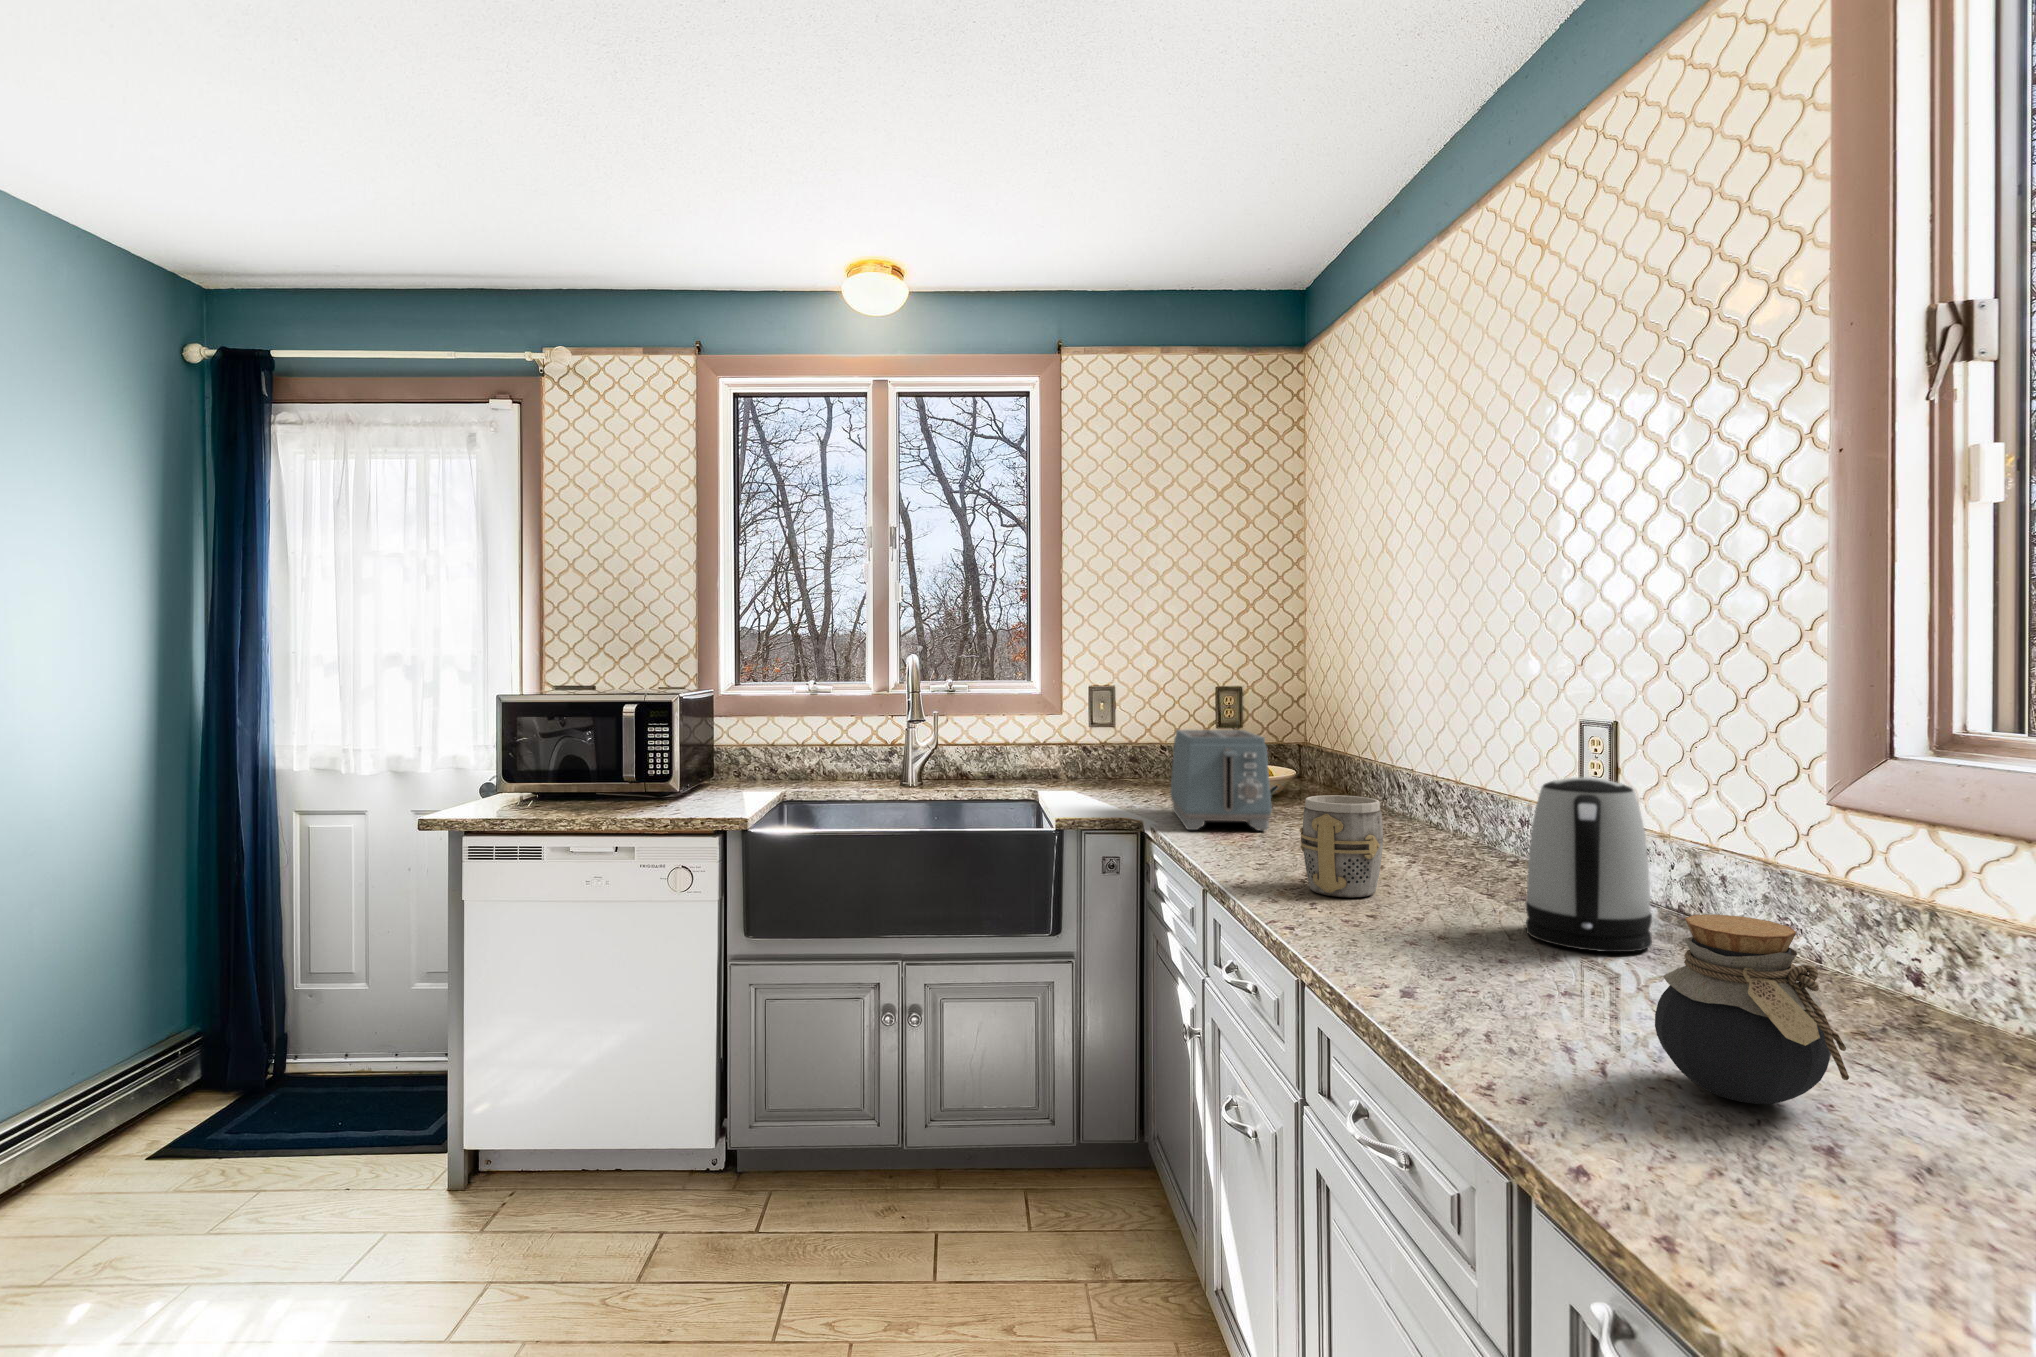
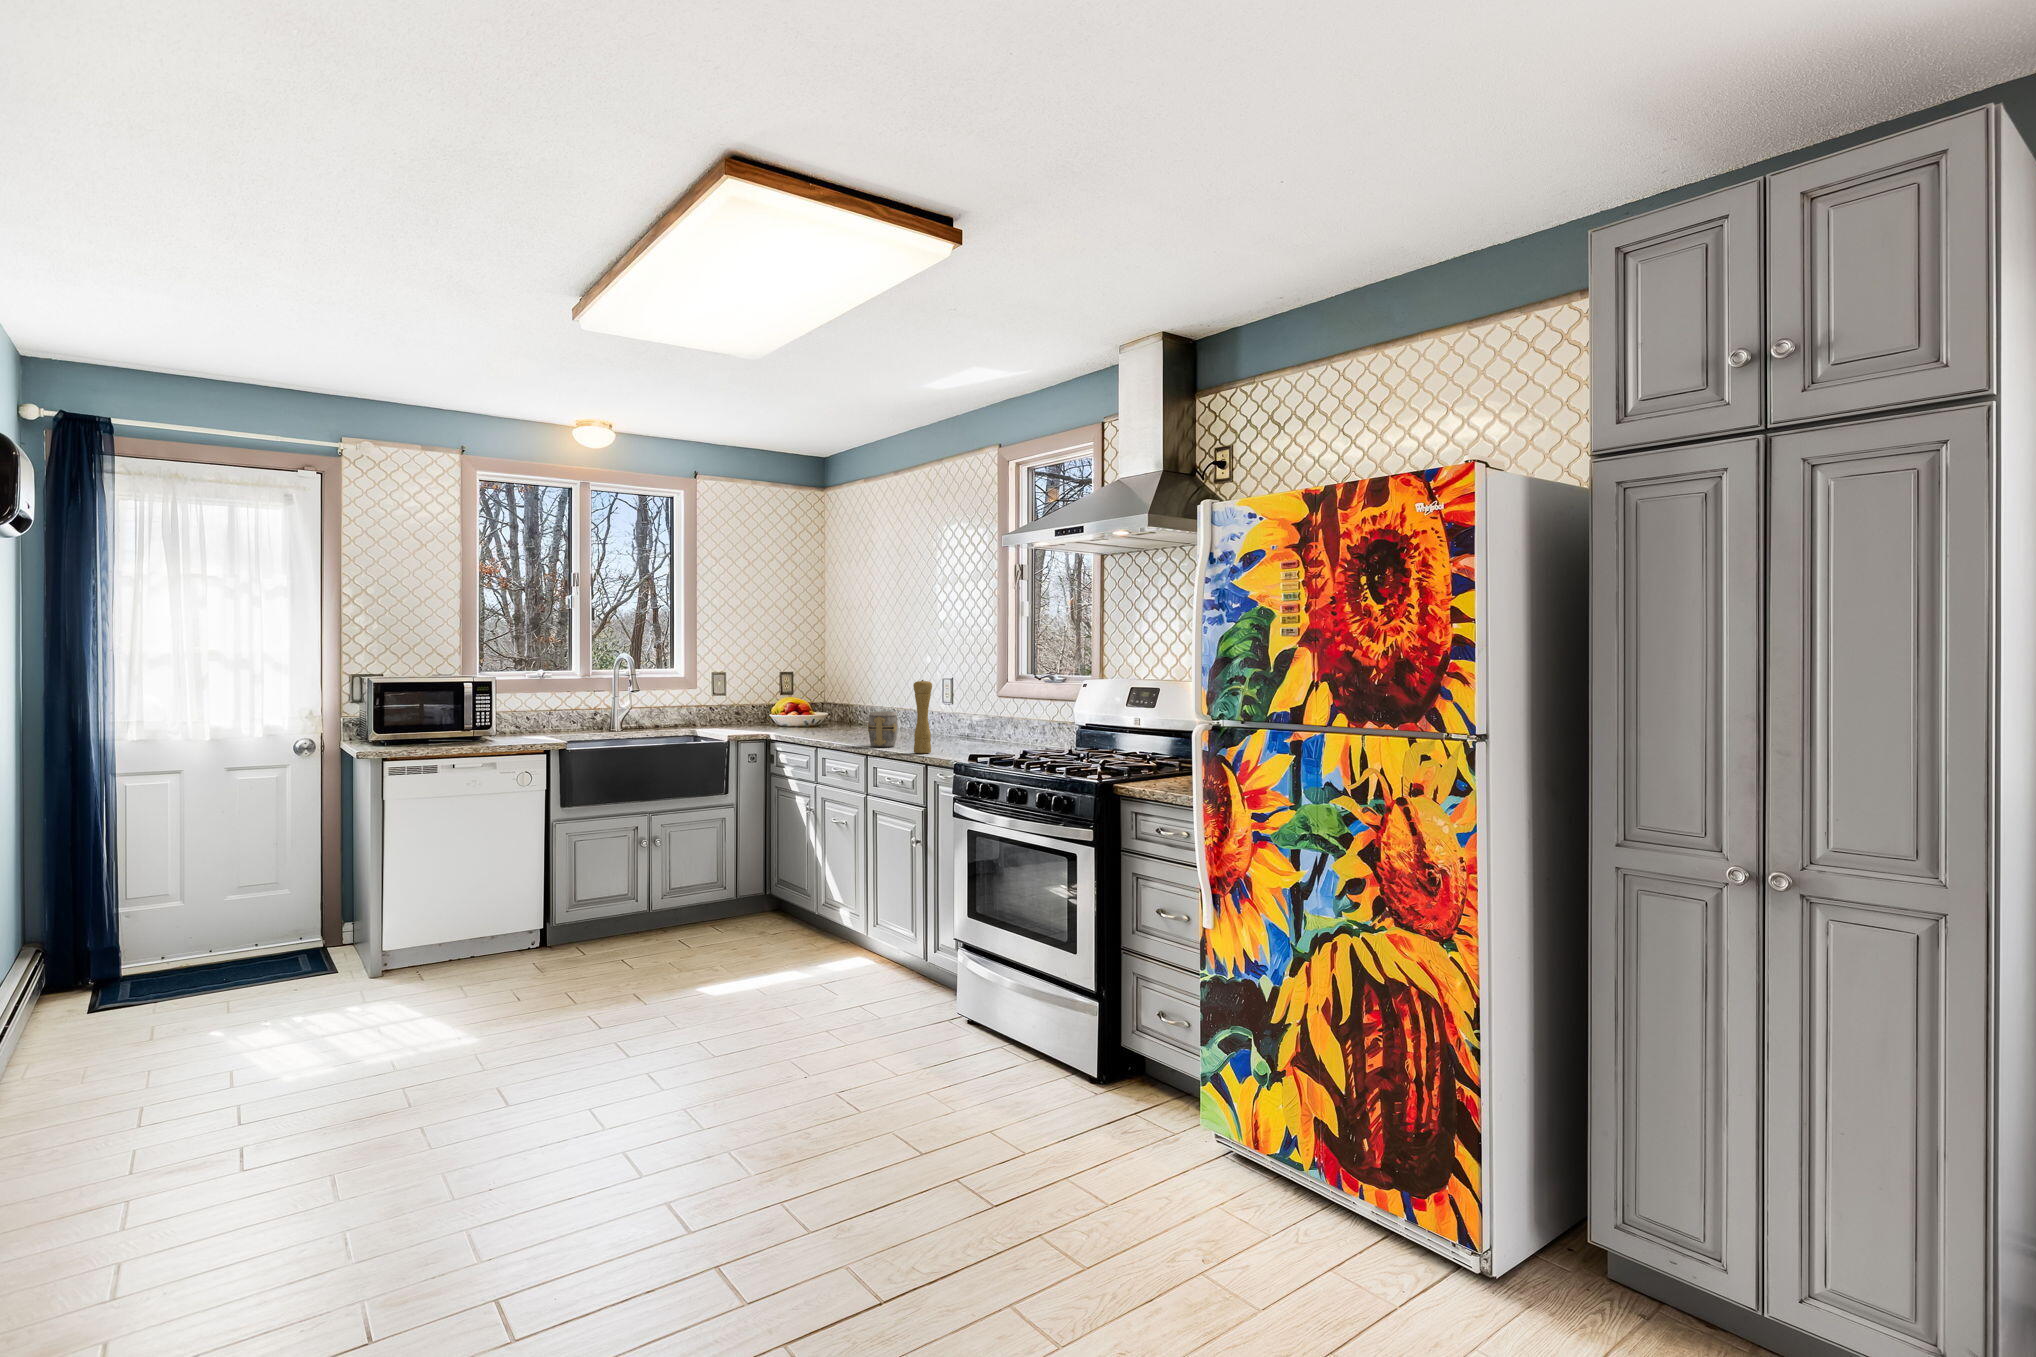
pepper mill: none [1406,722,1469,958] -> present [913,680,932,753]
toaster: present [1170,730,1272,831] -> none [779,692,837,737]
kettle: present [1526,777,1652,952] -> none [946,698,981,750]
jar: present [1655,914,1849,1104] -> none [979,722,1014,762]

